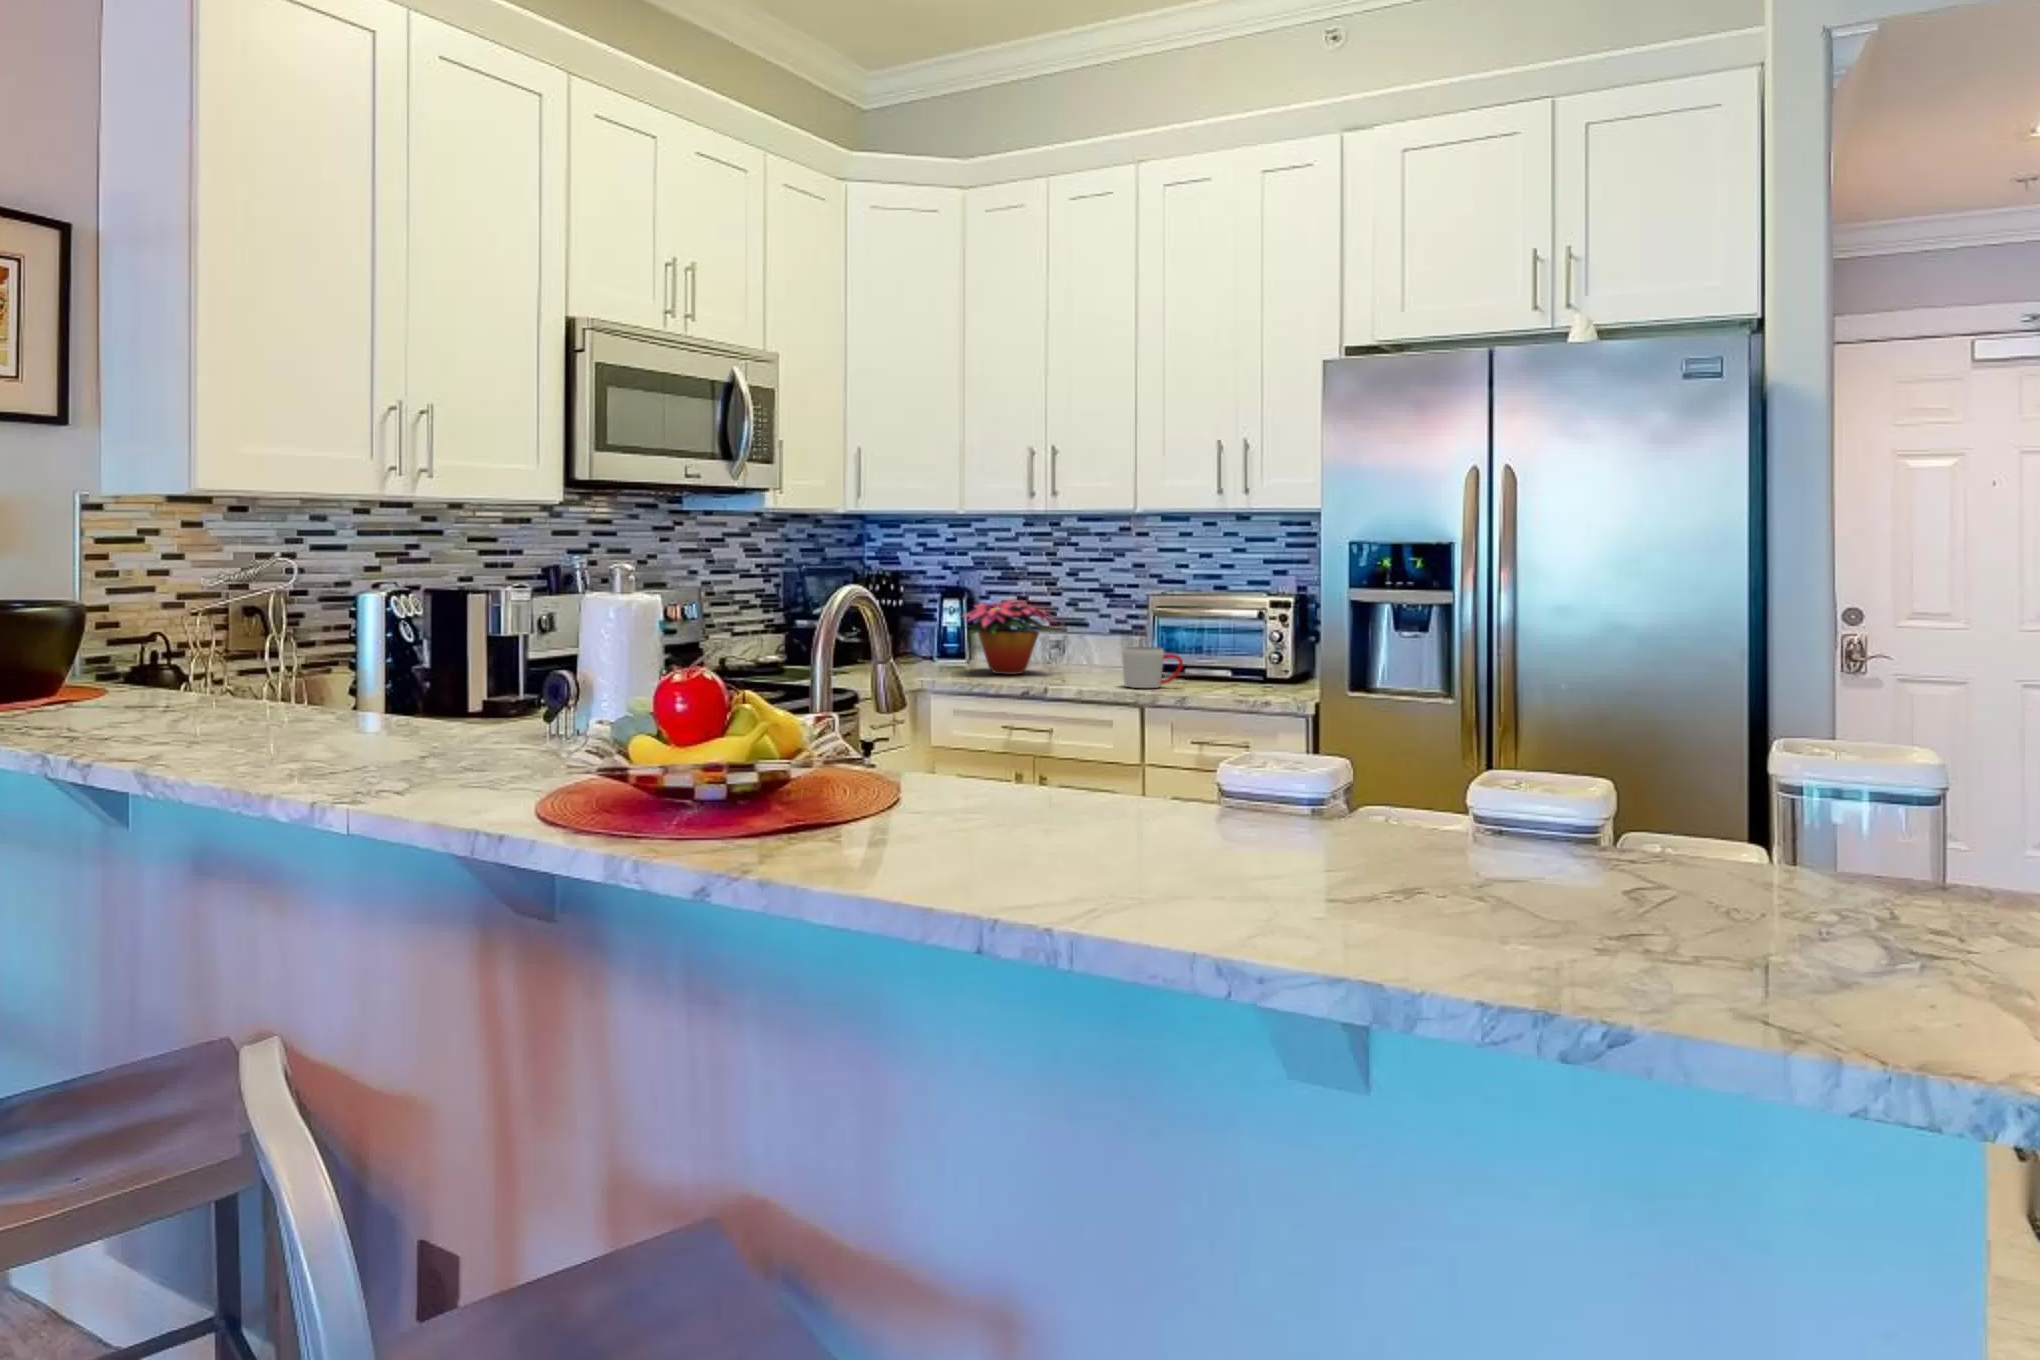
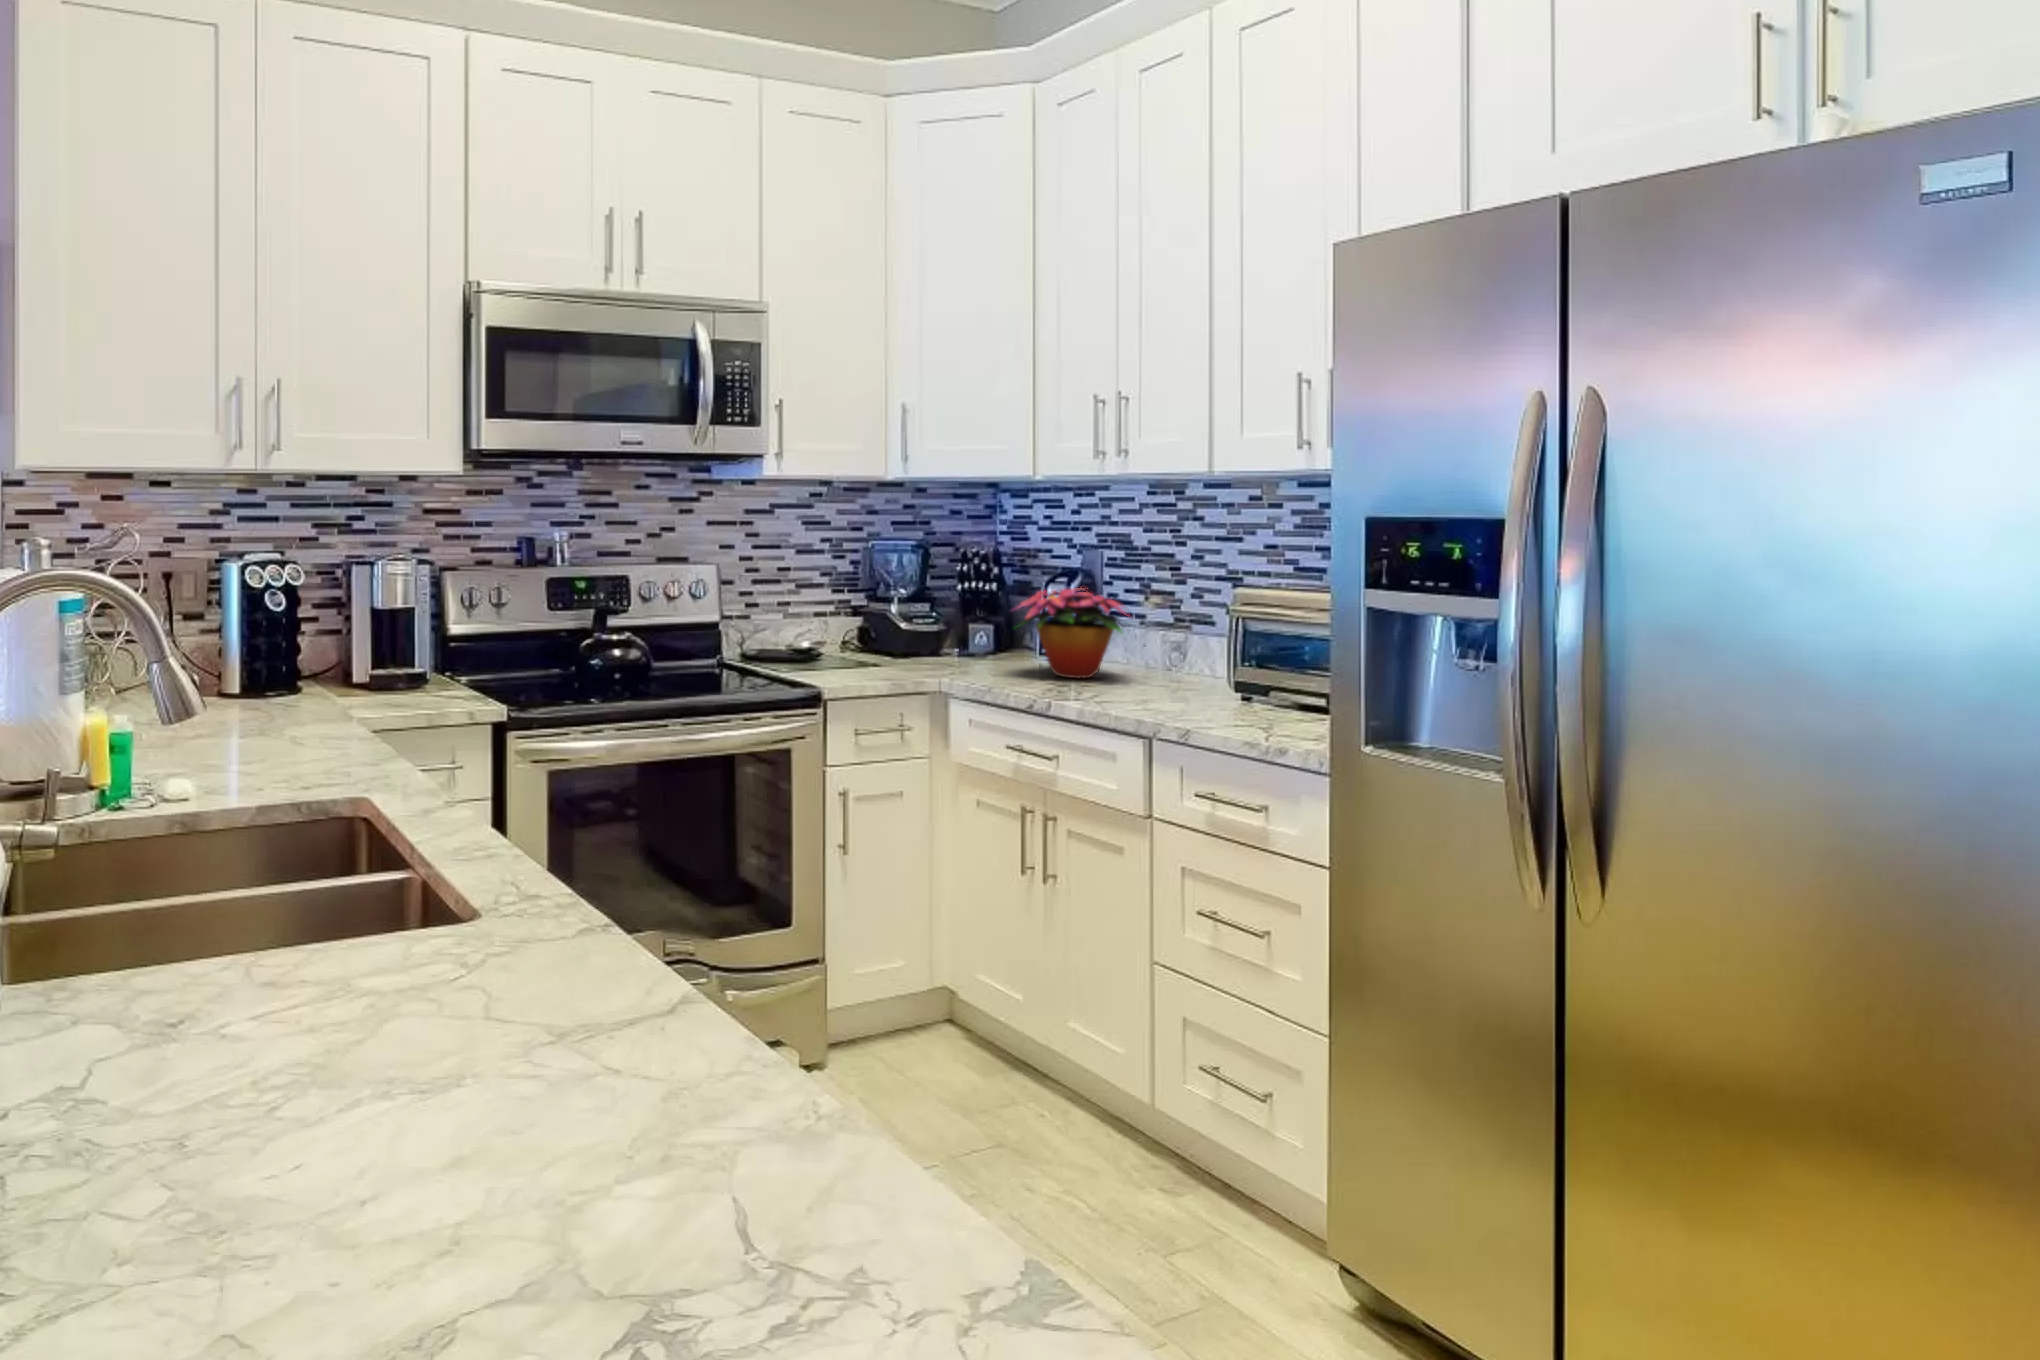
mug: present [1122,647,1183,688] -> none [1163,658,1248,717]

